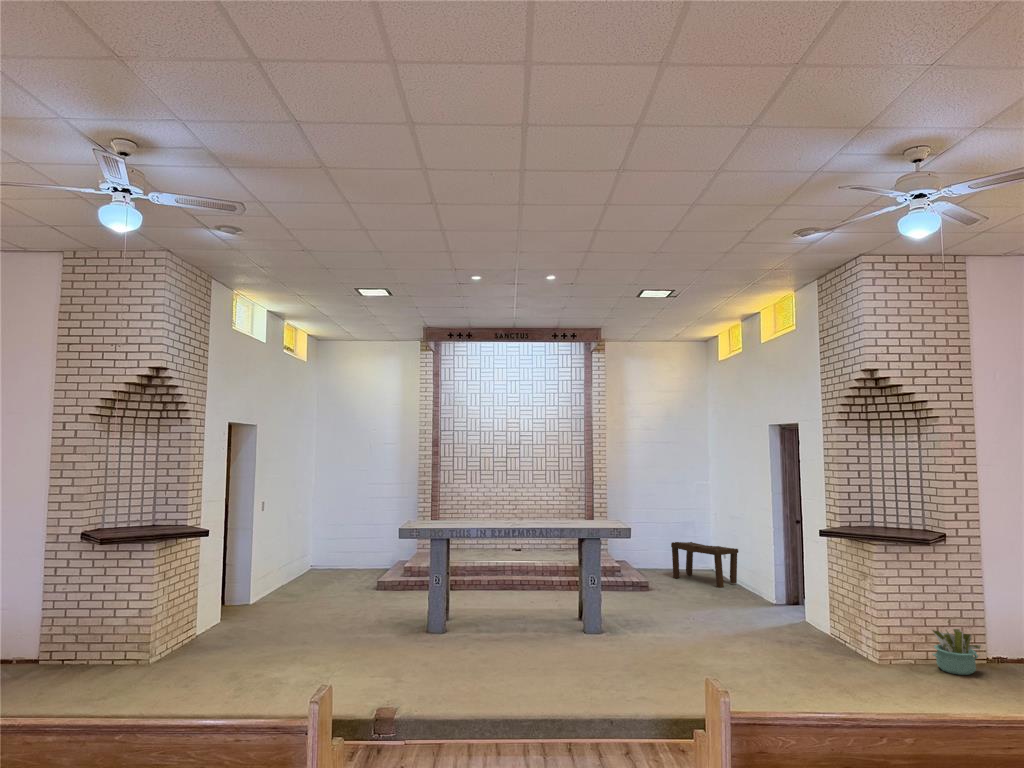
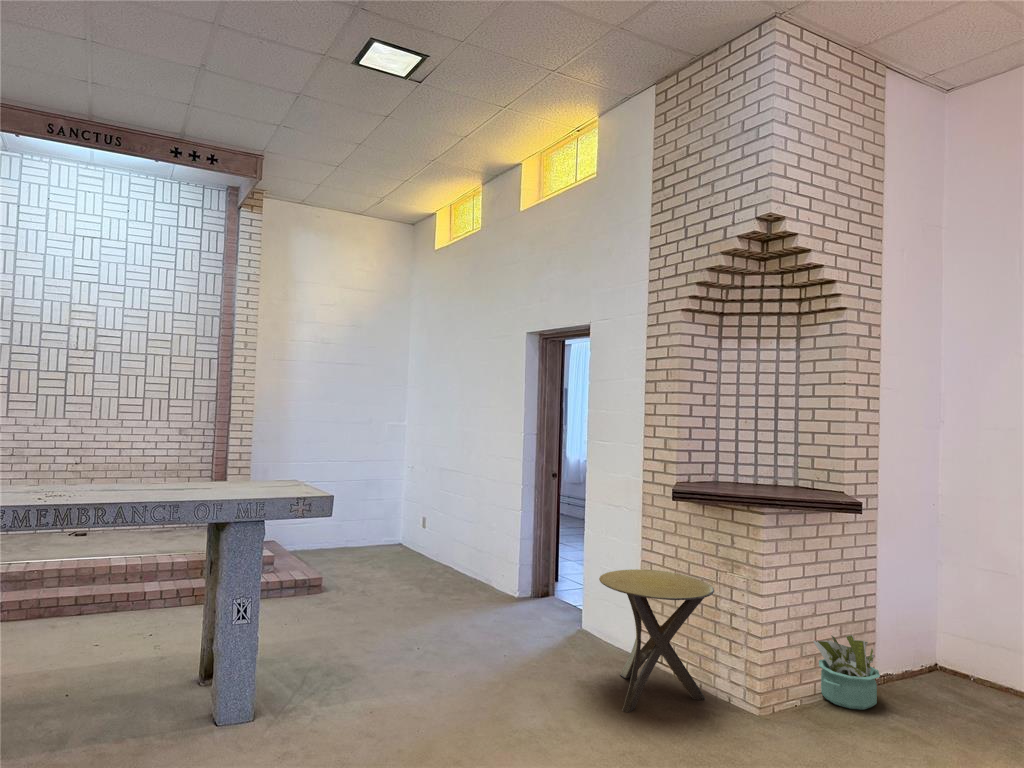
bench: present [671,542,738,588] -> none [353,509,453,576]
side table: none [782,579,854,657] -> present [599,569,714,712]

